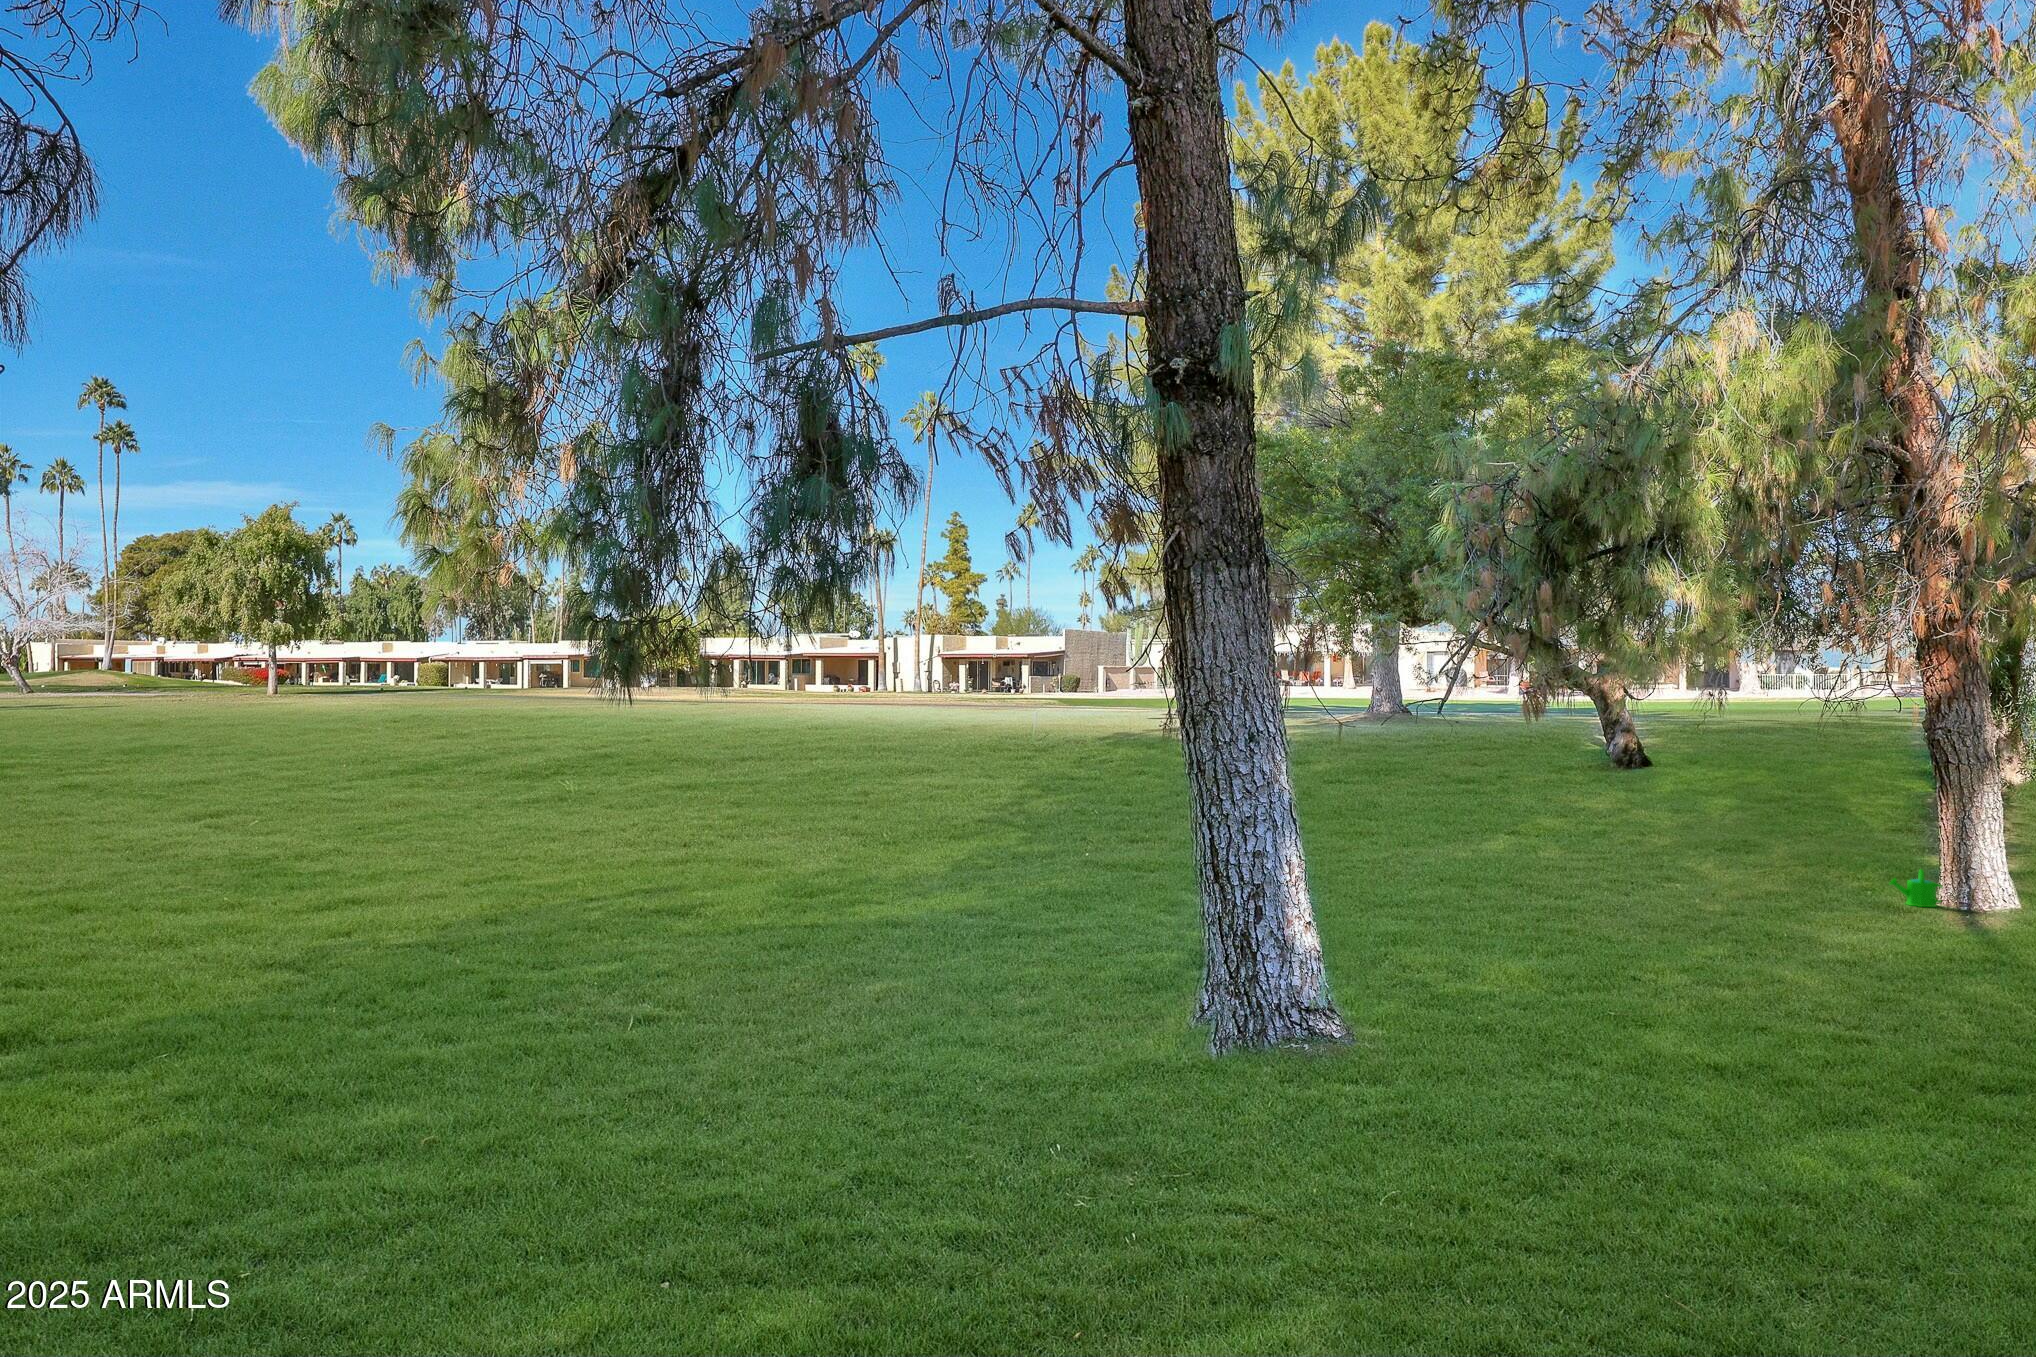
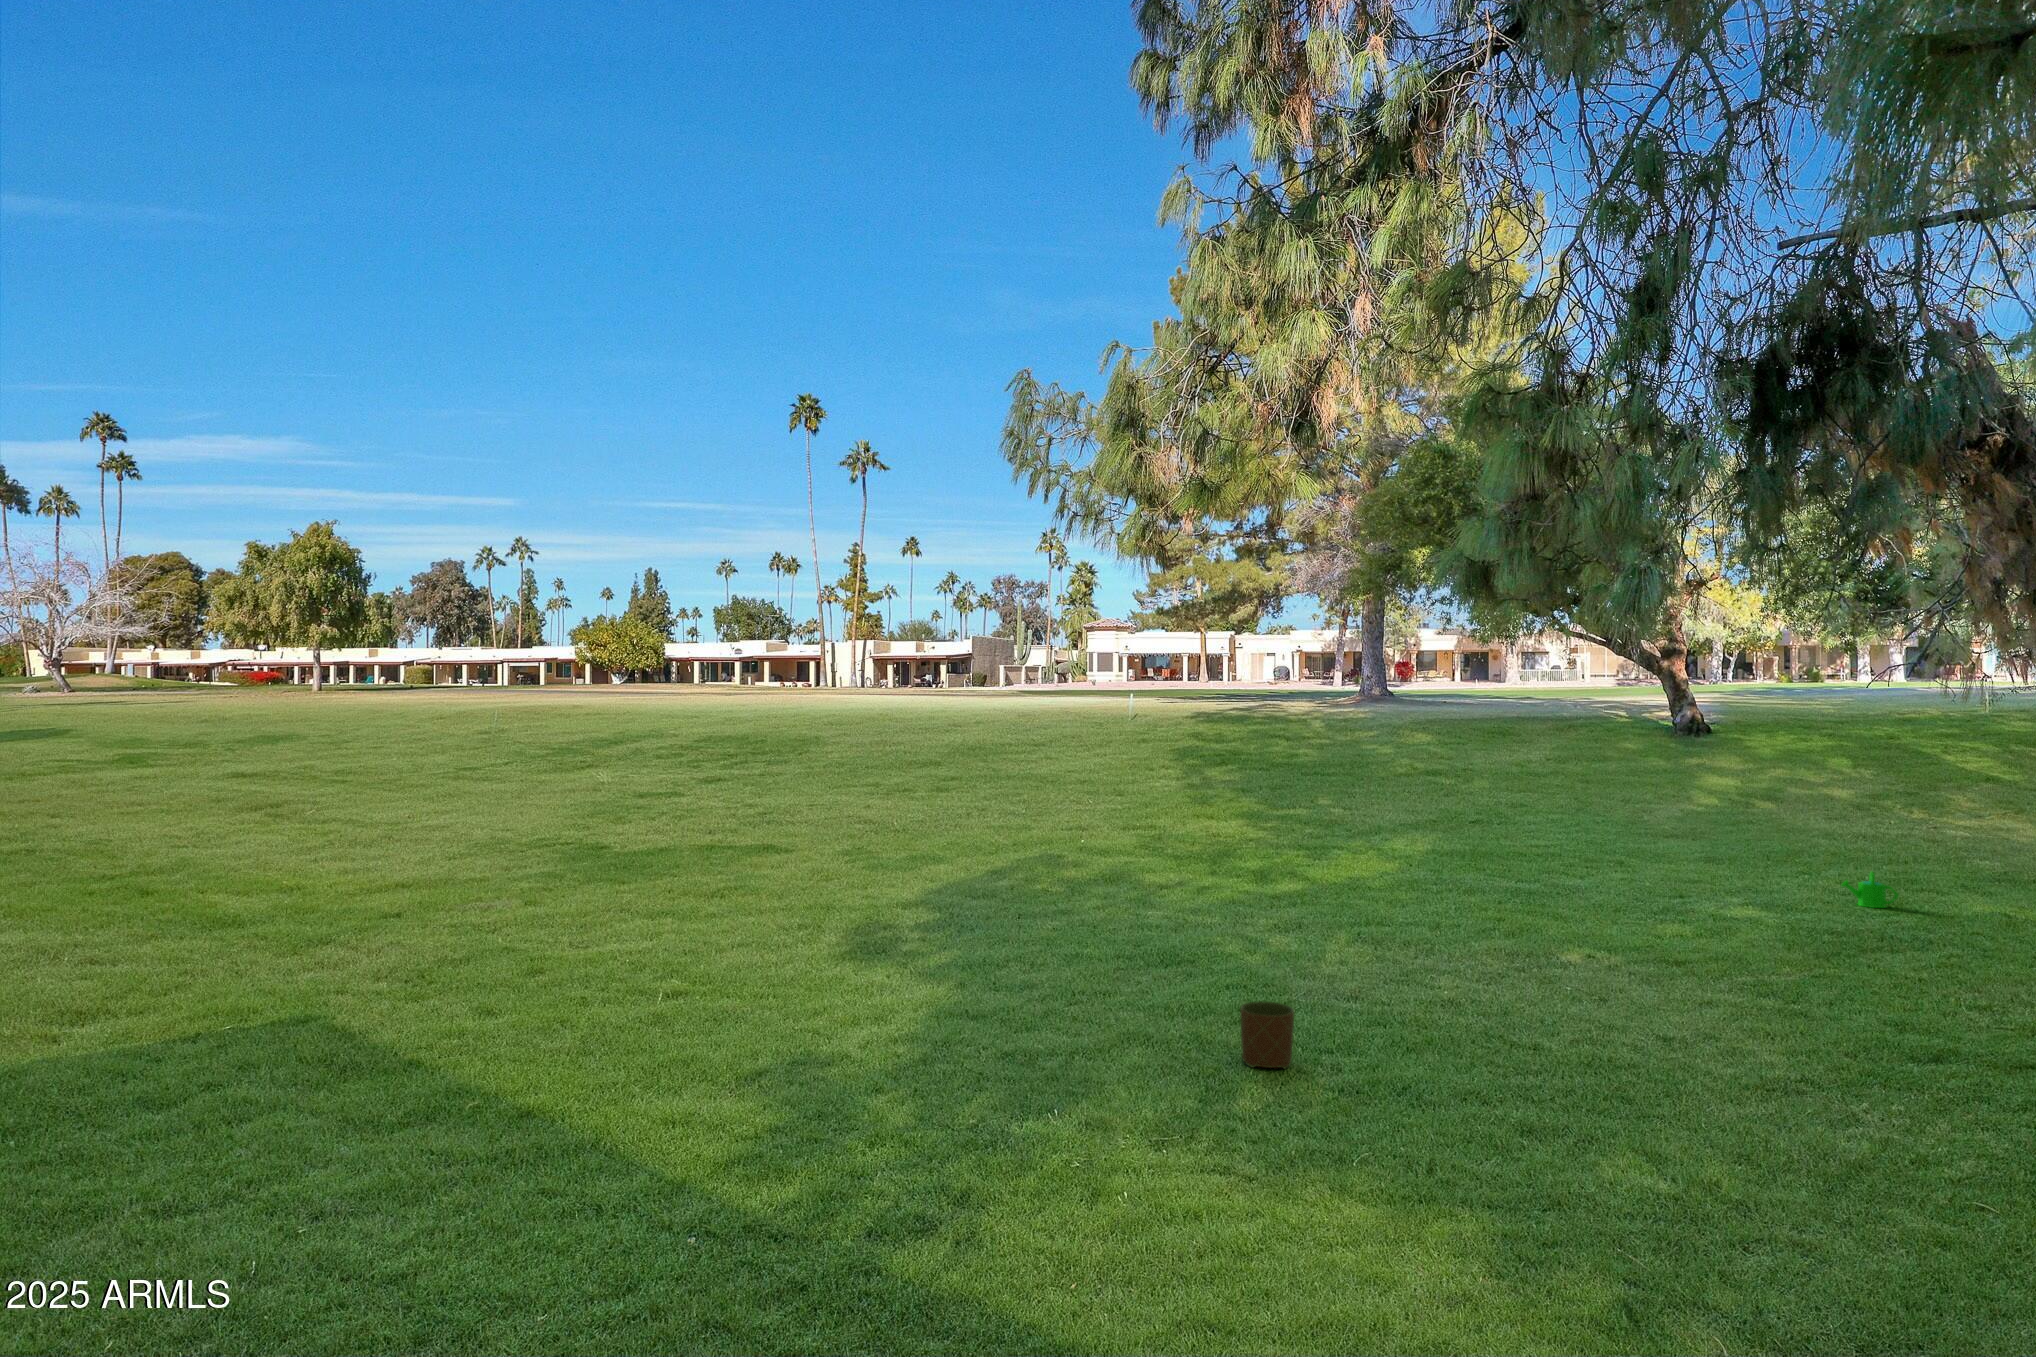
planter: none [1249,1004,1305,1073] -> present [1240,1001,1294,1069]

